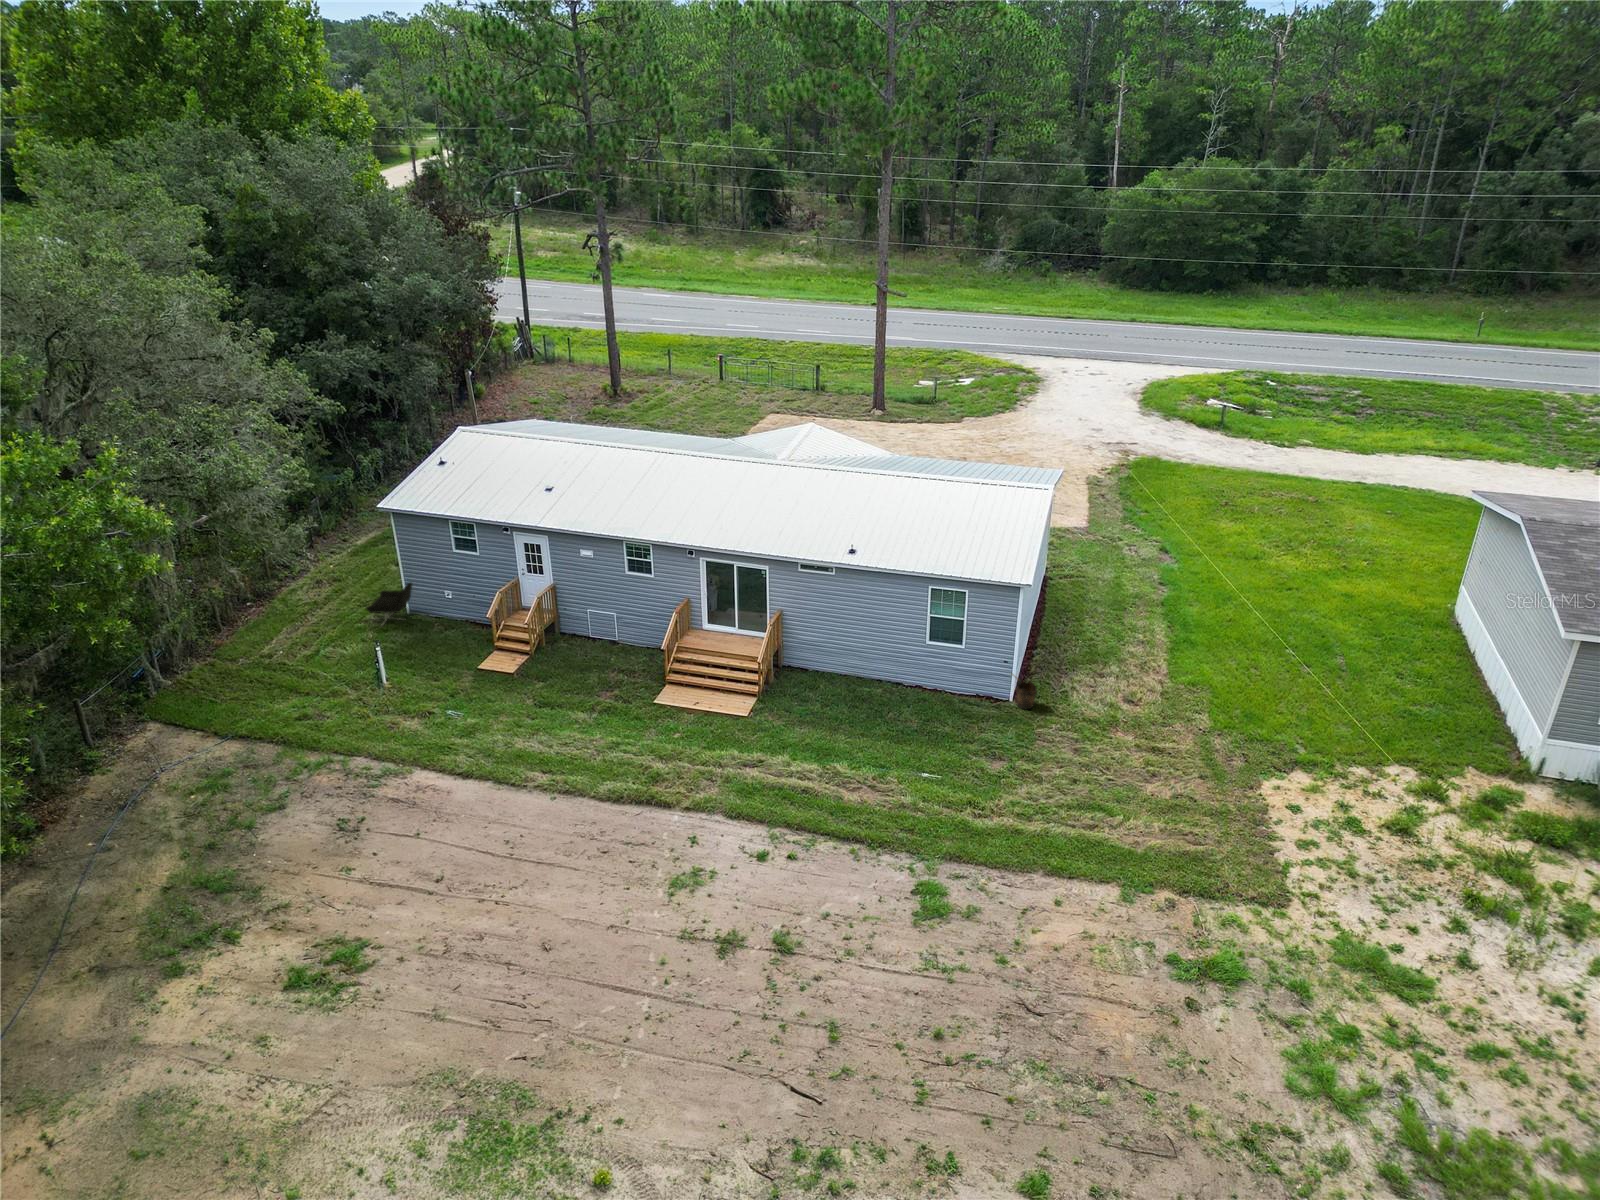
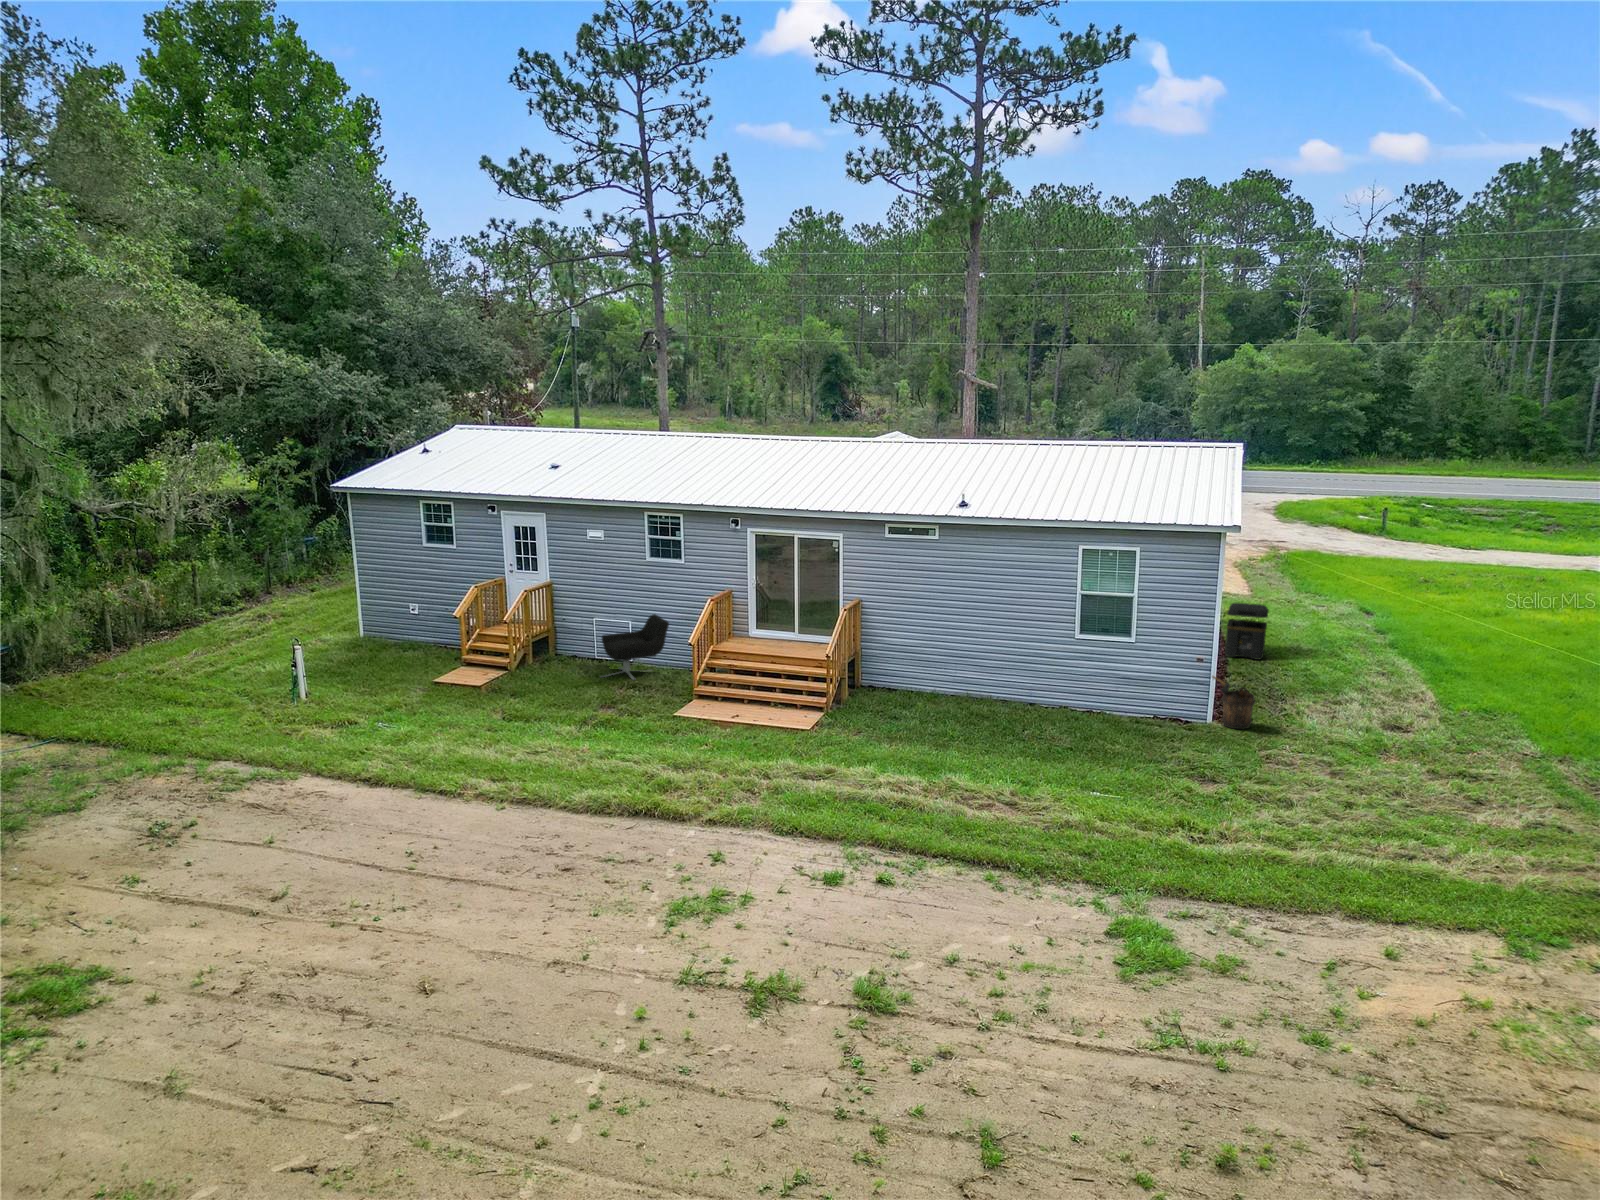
lounge chair: present [366,583,412,625] -> present [602,614,669,679]
toolbox: none [1036,588,1068,630] -> present [1225,603,1269,659]

